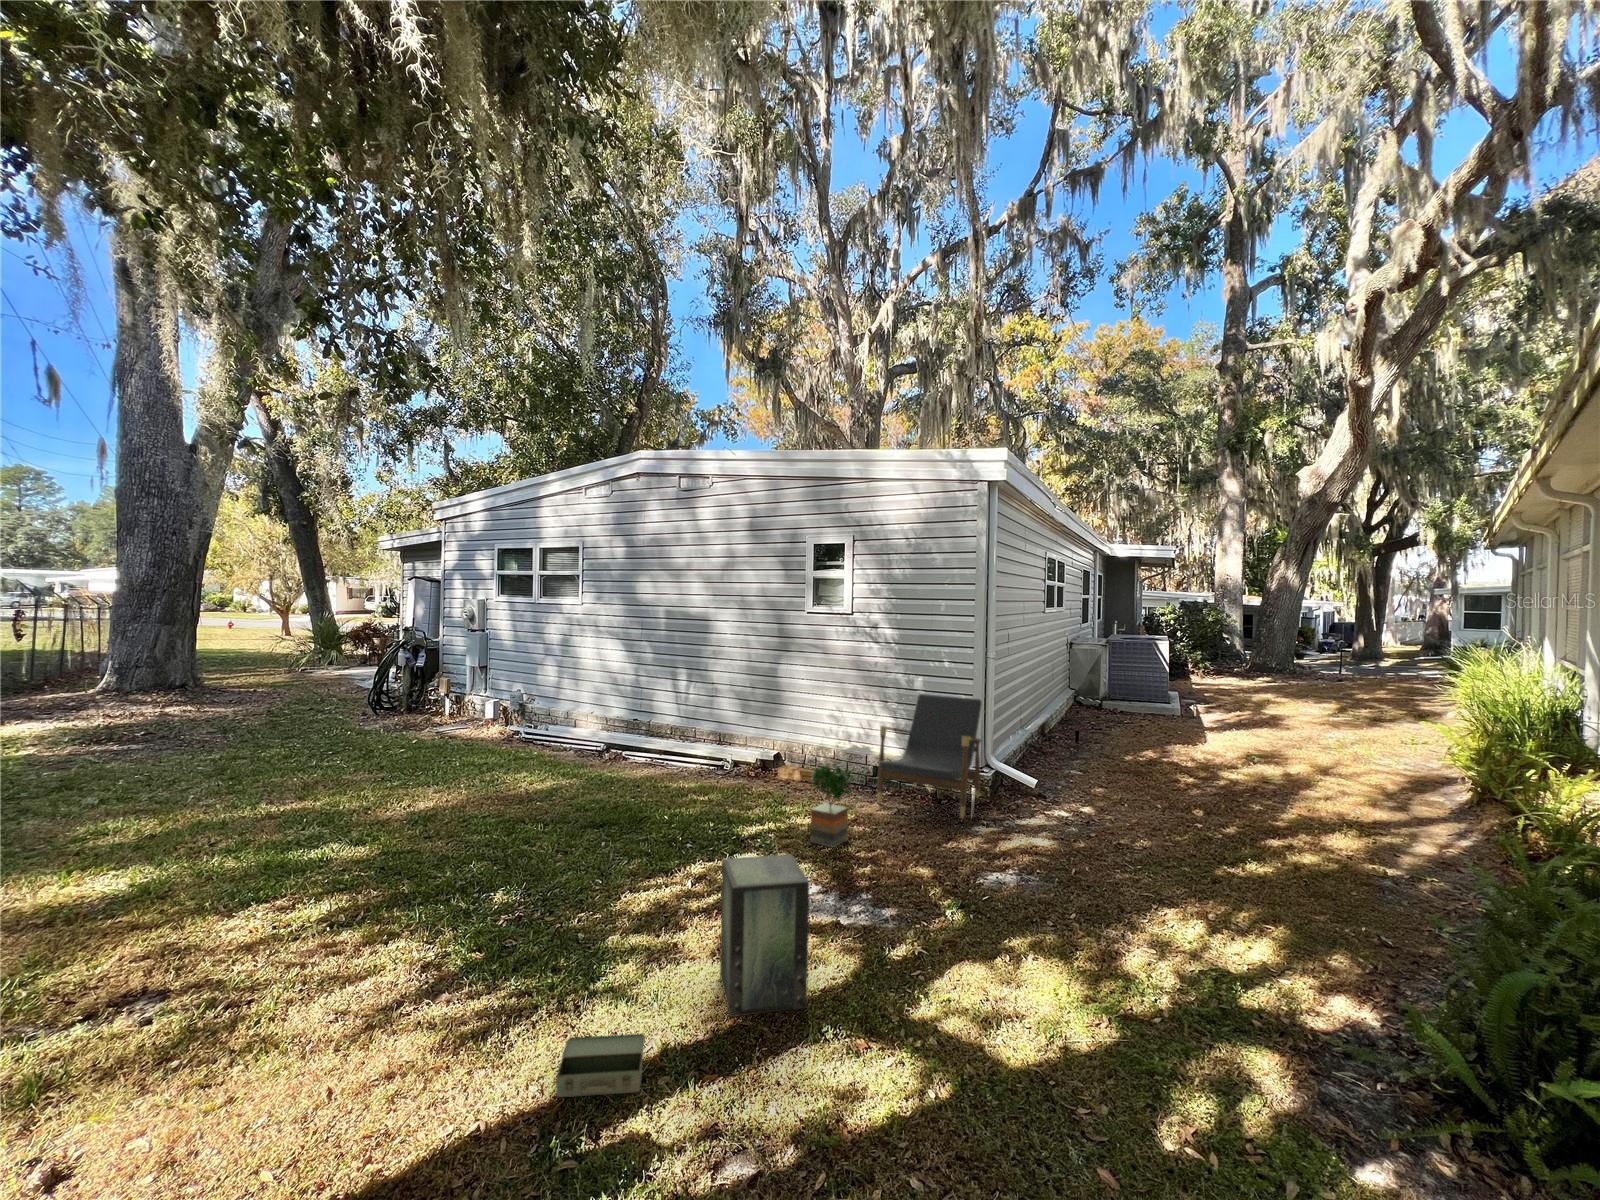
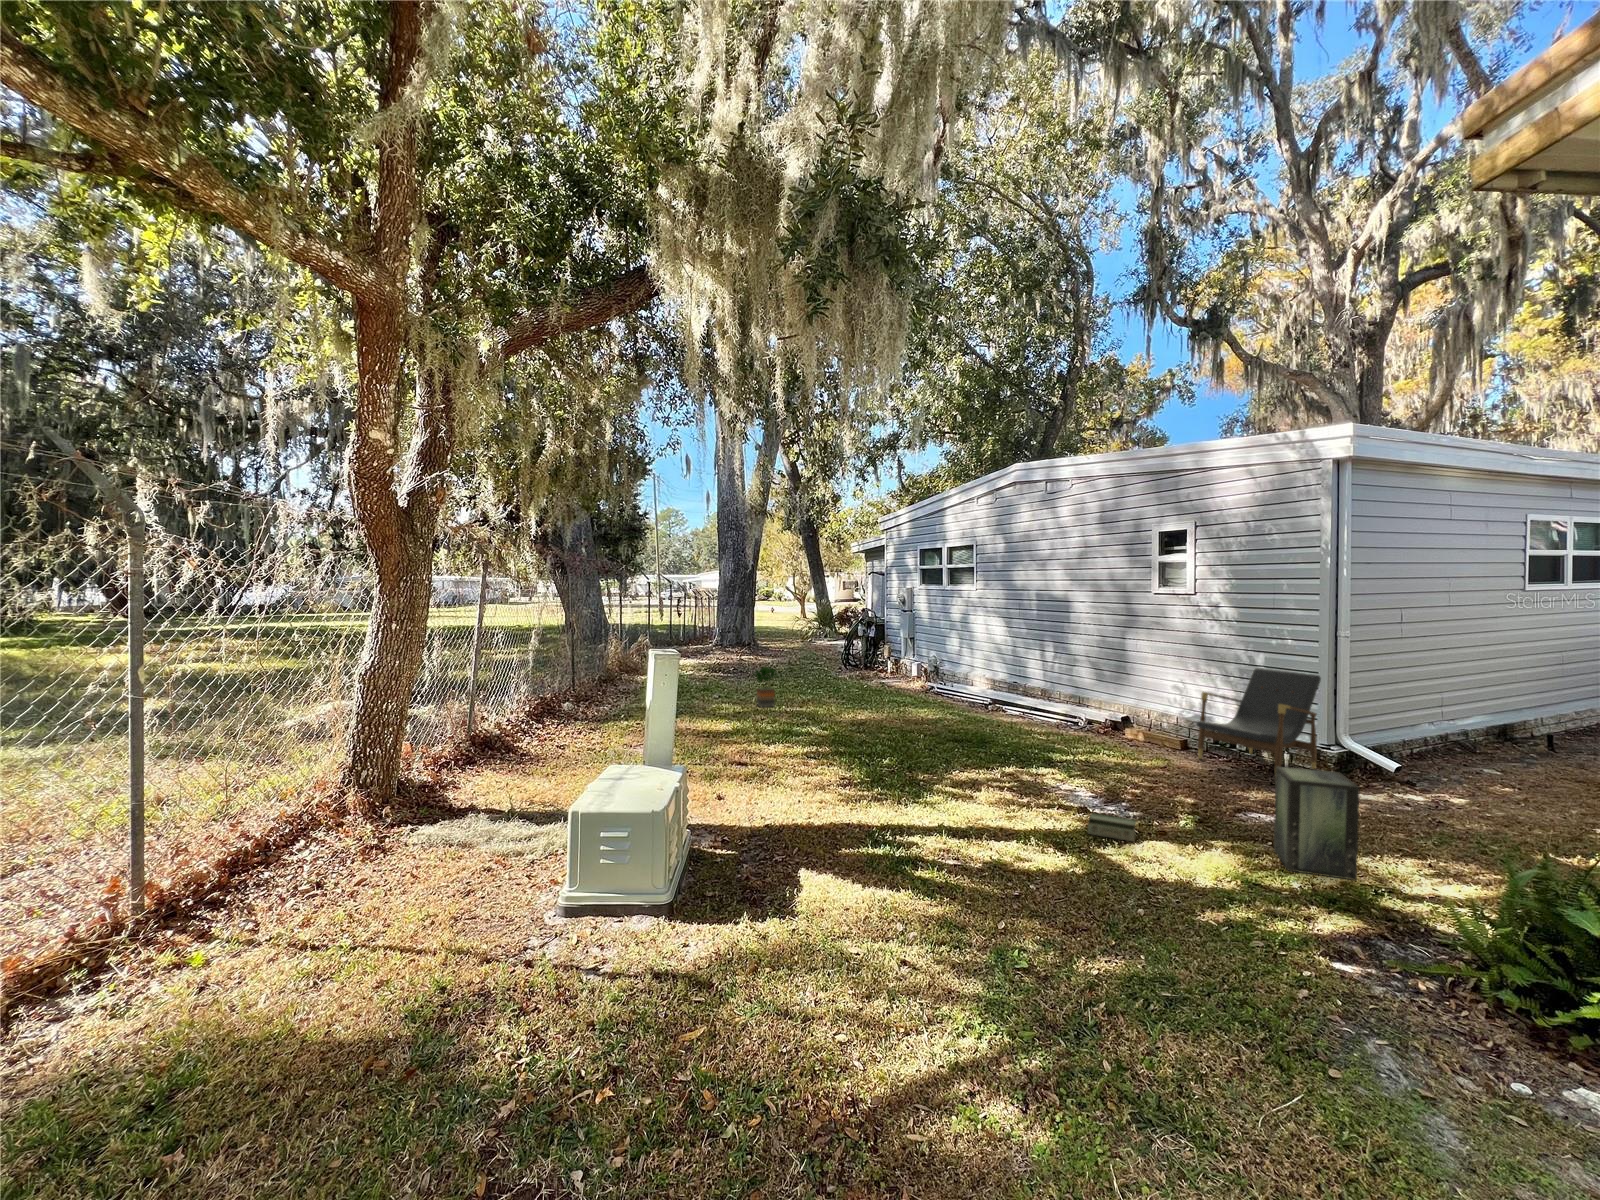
potted tree: present [810,766,857,848] -> present [753,667,778,707]
storage box: present [720,854,809,1017] -> present [1274,766,1360,880]
toolbox: present [556,1034,645,1098] -> present [1088,813,1136,841]

